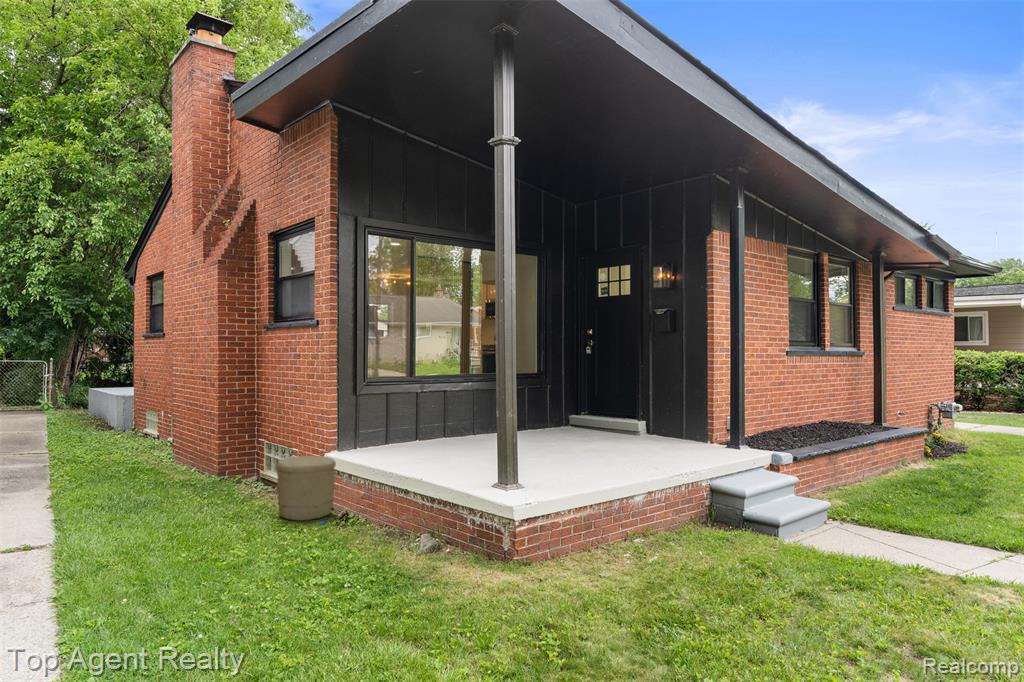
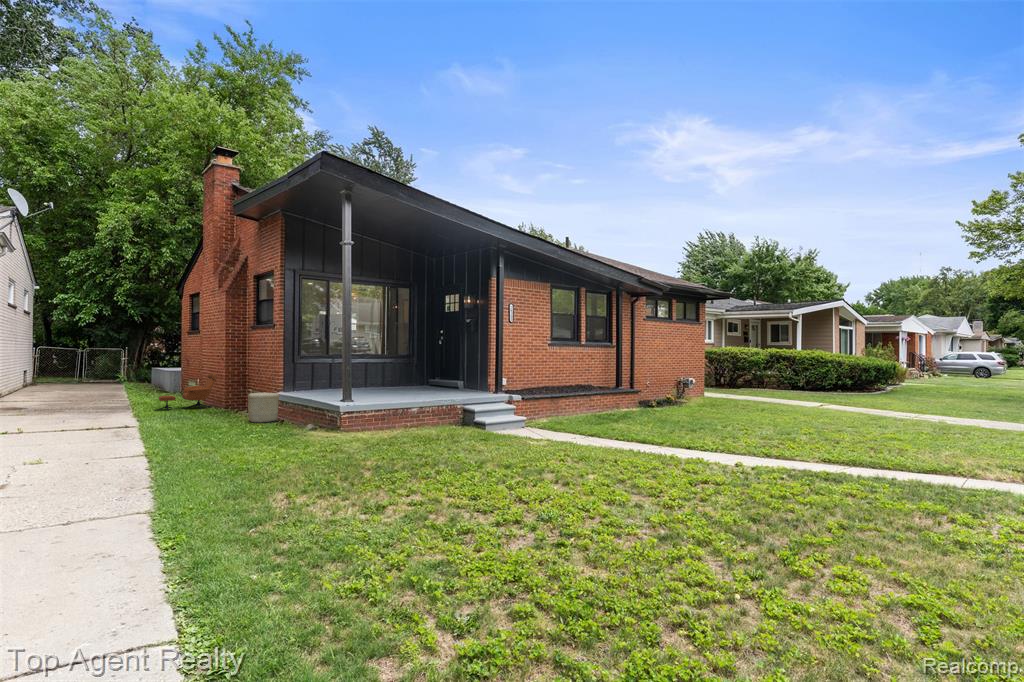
lounge chair: none [95,409,202,484] -> present [157,373,216,411]

